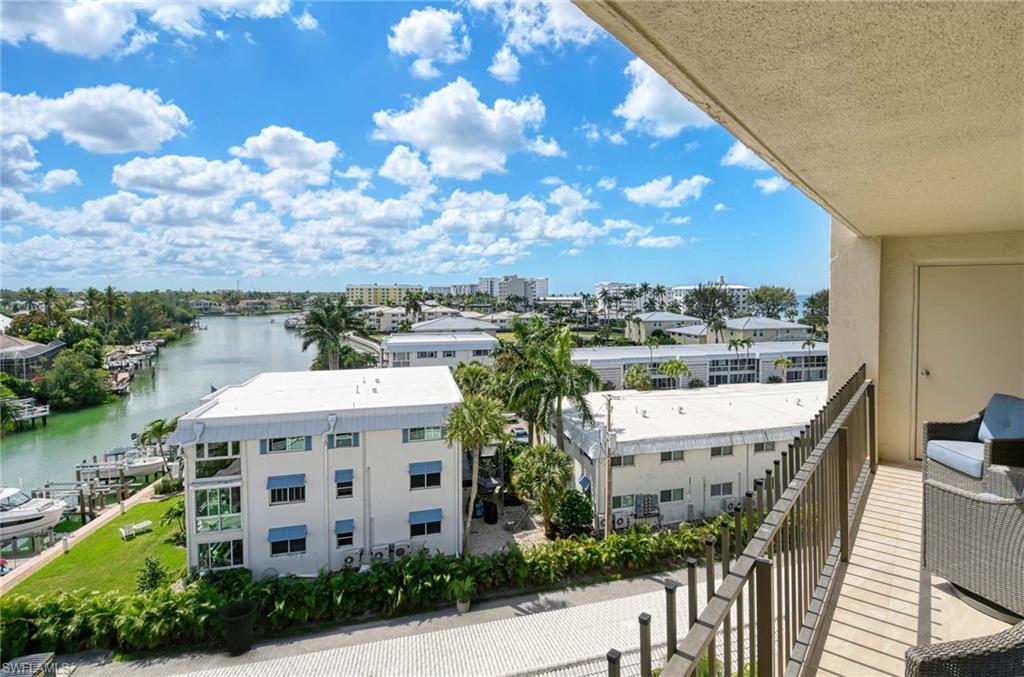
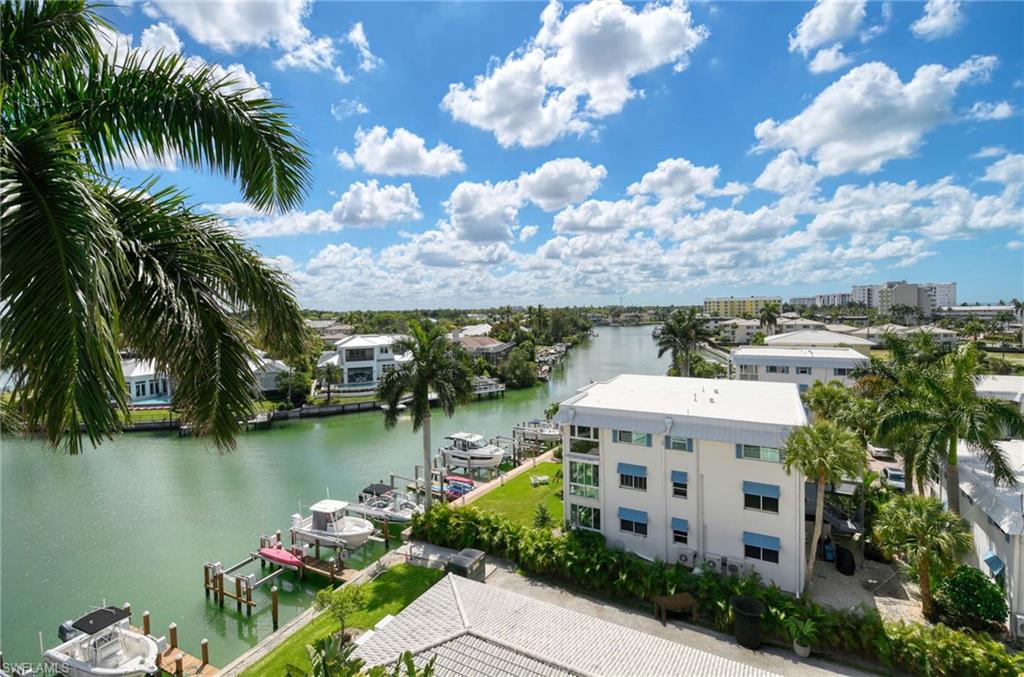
bench: none [323,596,369,643] -> present [655,592,697,627]
trash can: present [219,599,258,656] -> present [729,594,766,649]

